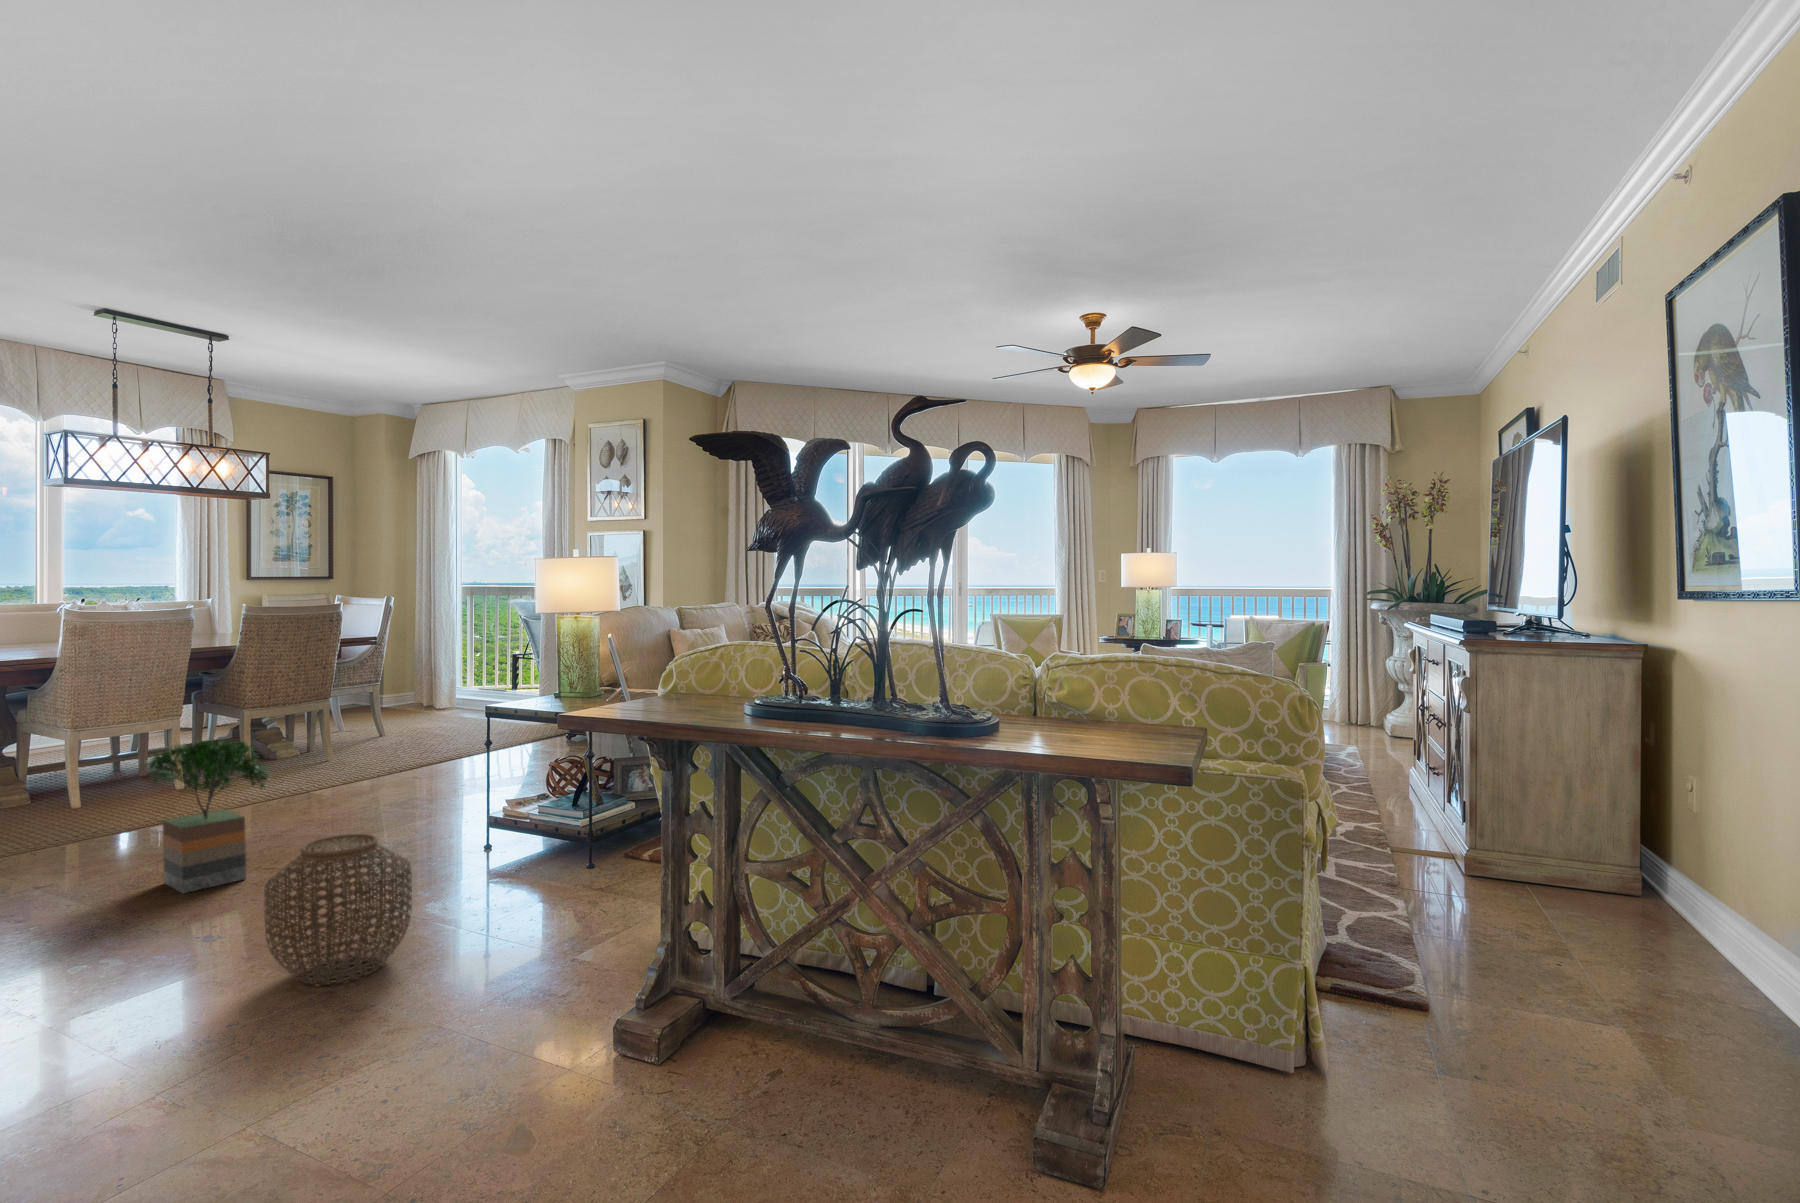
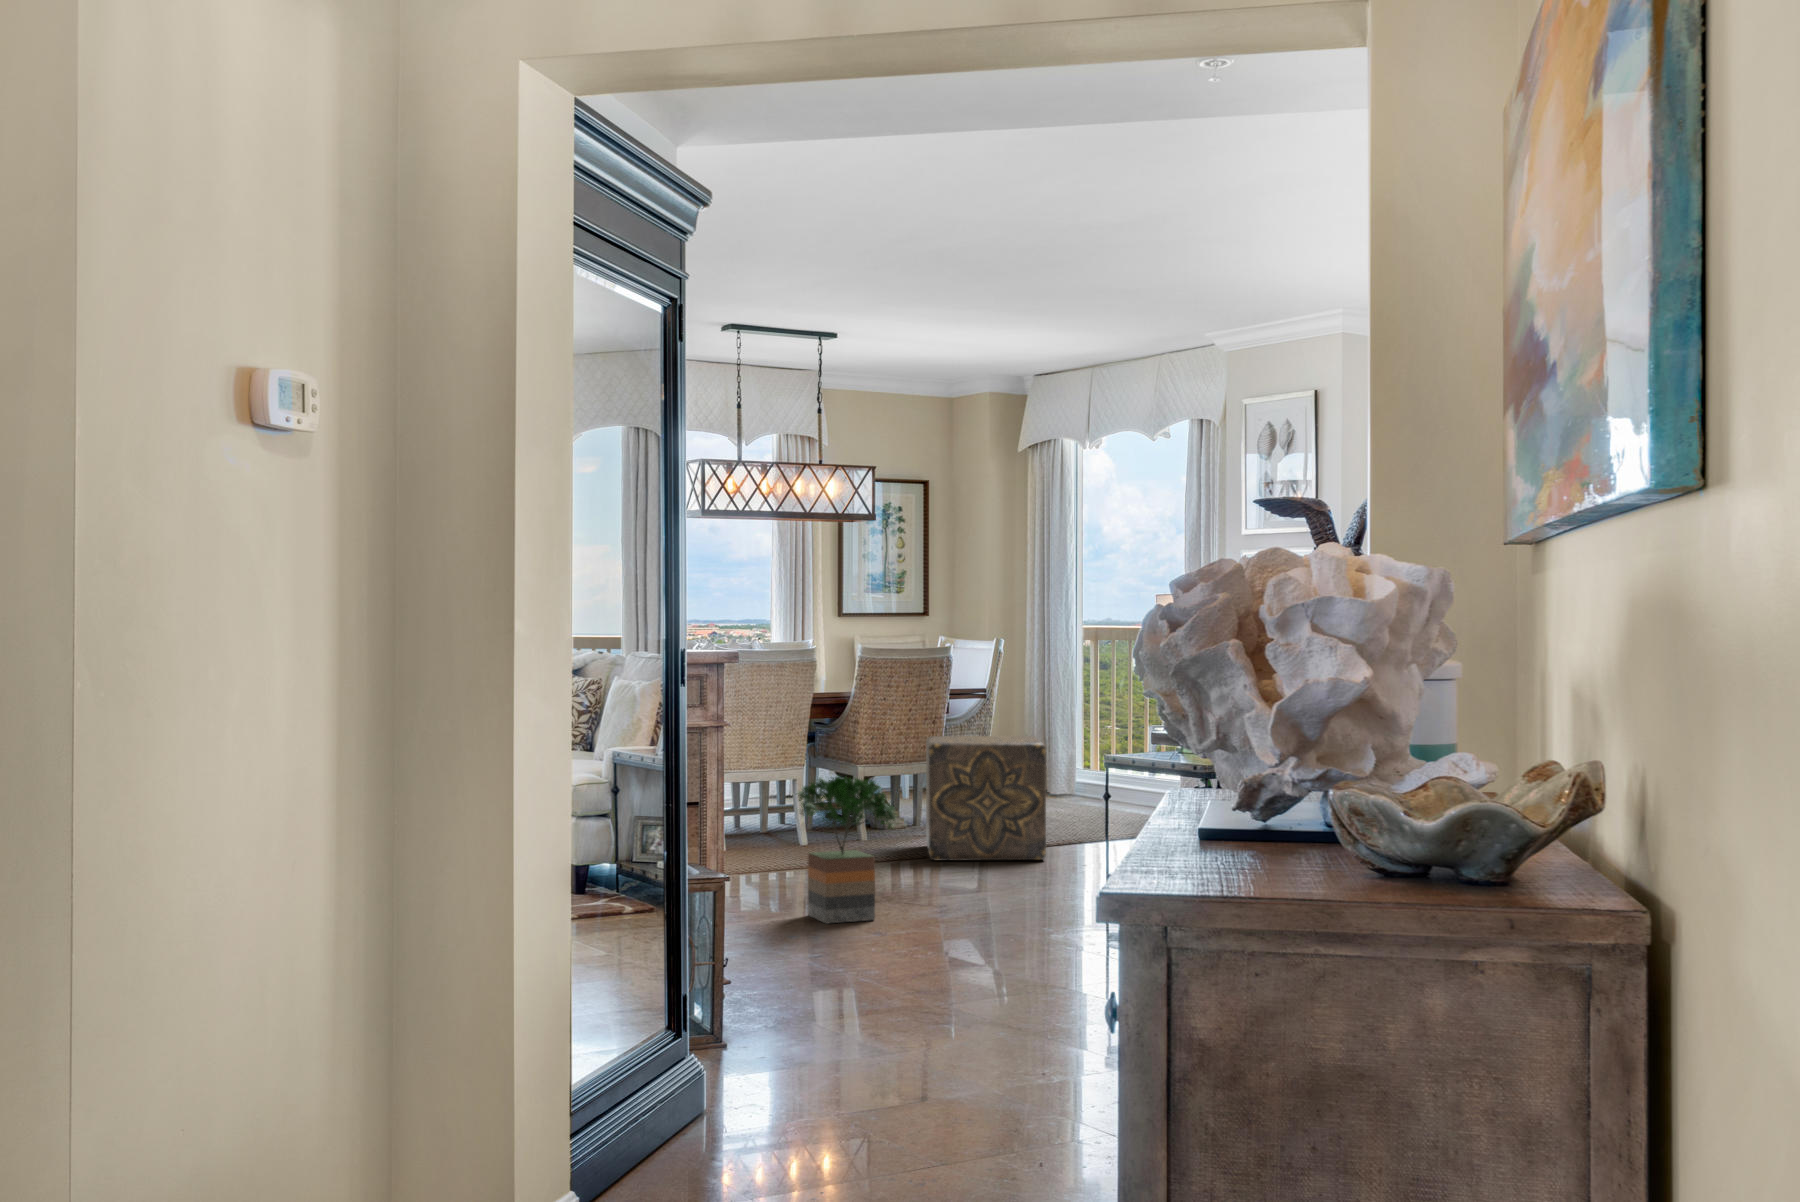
ottoman: none [320,676,434,789] -> present [926,736,1046,861]
woven basket: present [264,834,412,985] -> none [908,858,1027,991]

